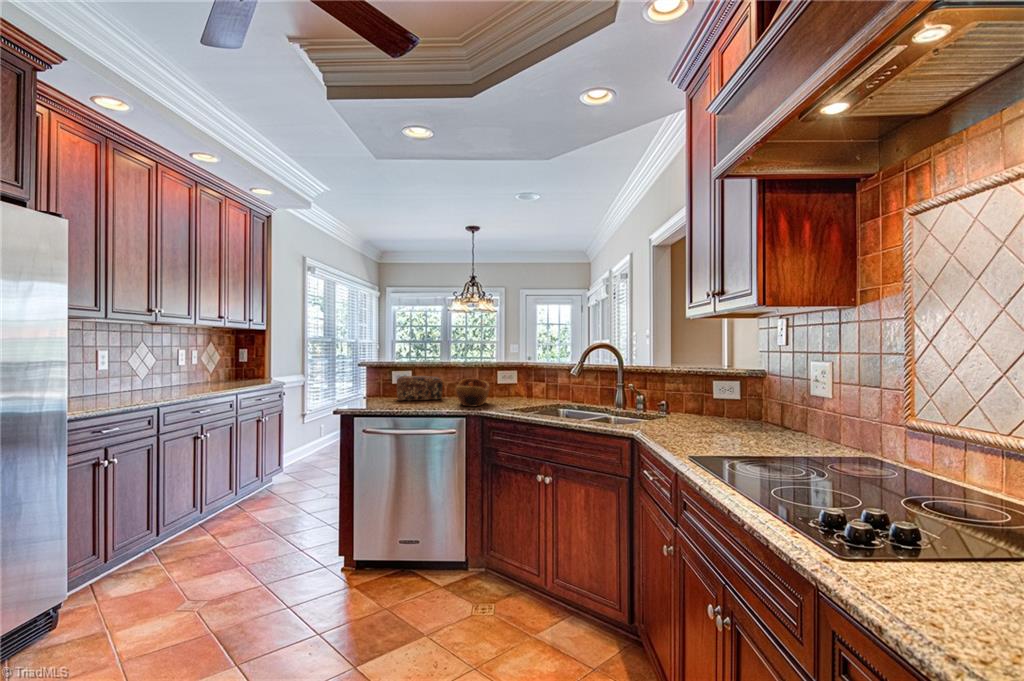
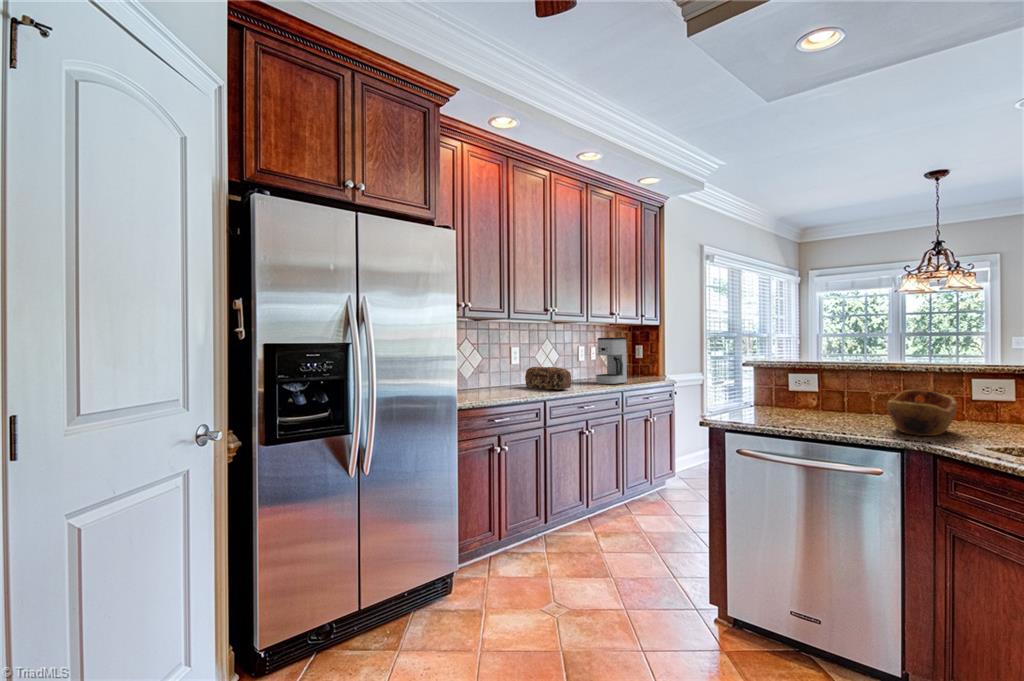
coffee maker: none [203,341,237,388] -> present [596,337,627,385]
bread loaf: present [397,376,443,401] -> present [525,367,571,390]

